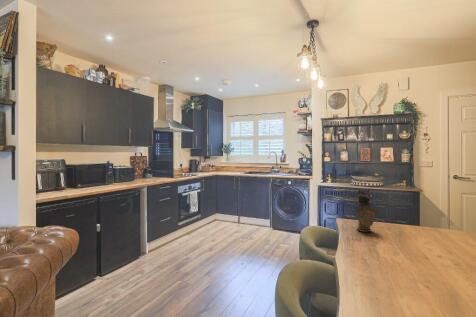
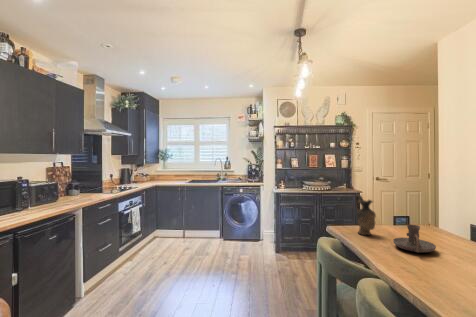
candle holder: none [377,223,425,255] -> present [393,225,436,252]

